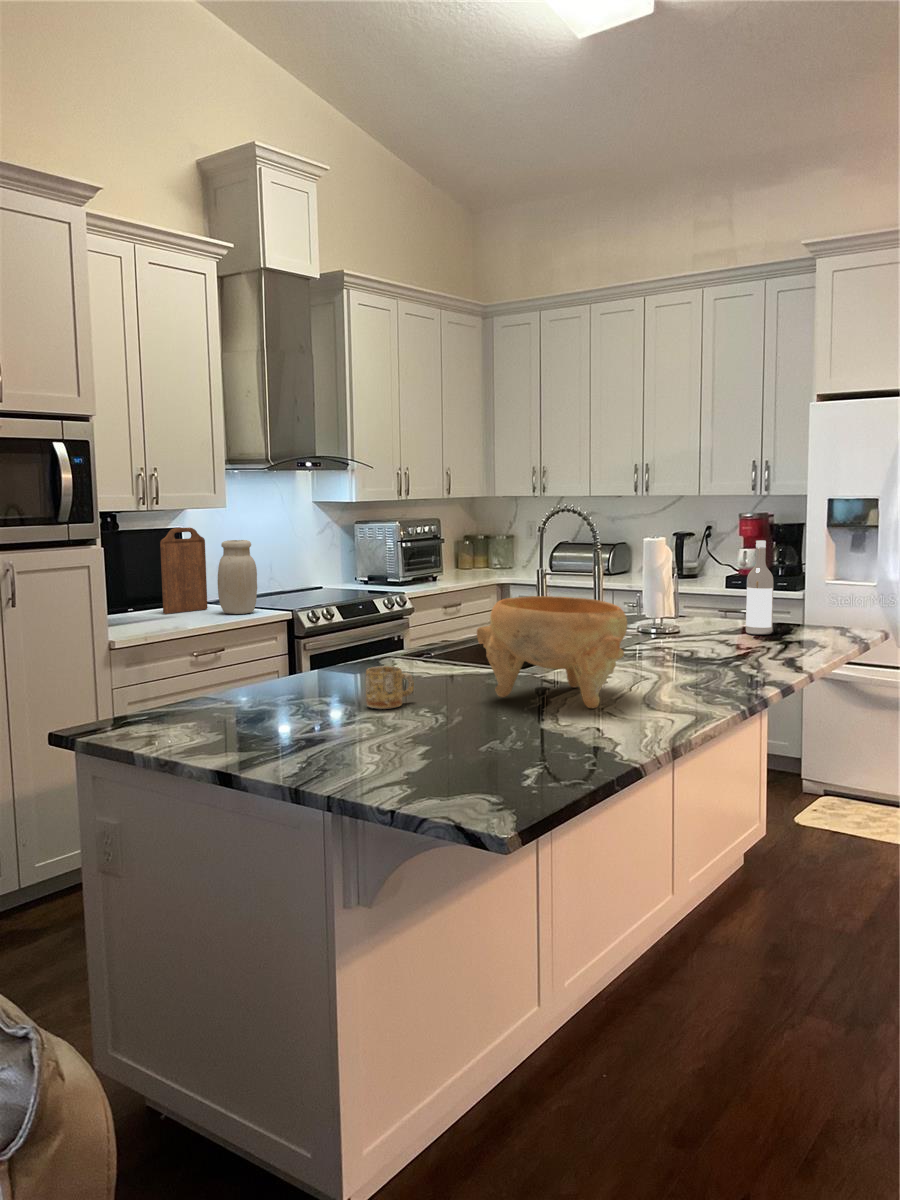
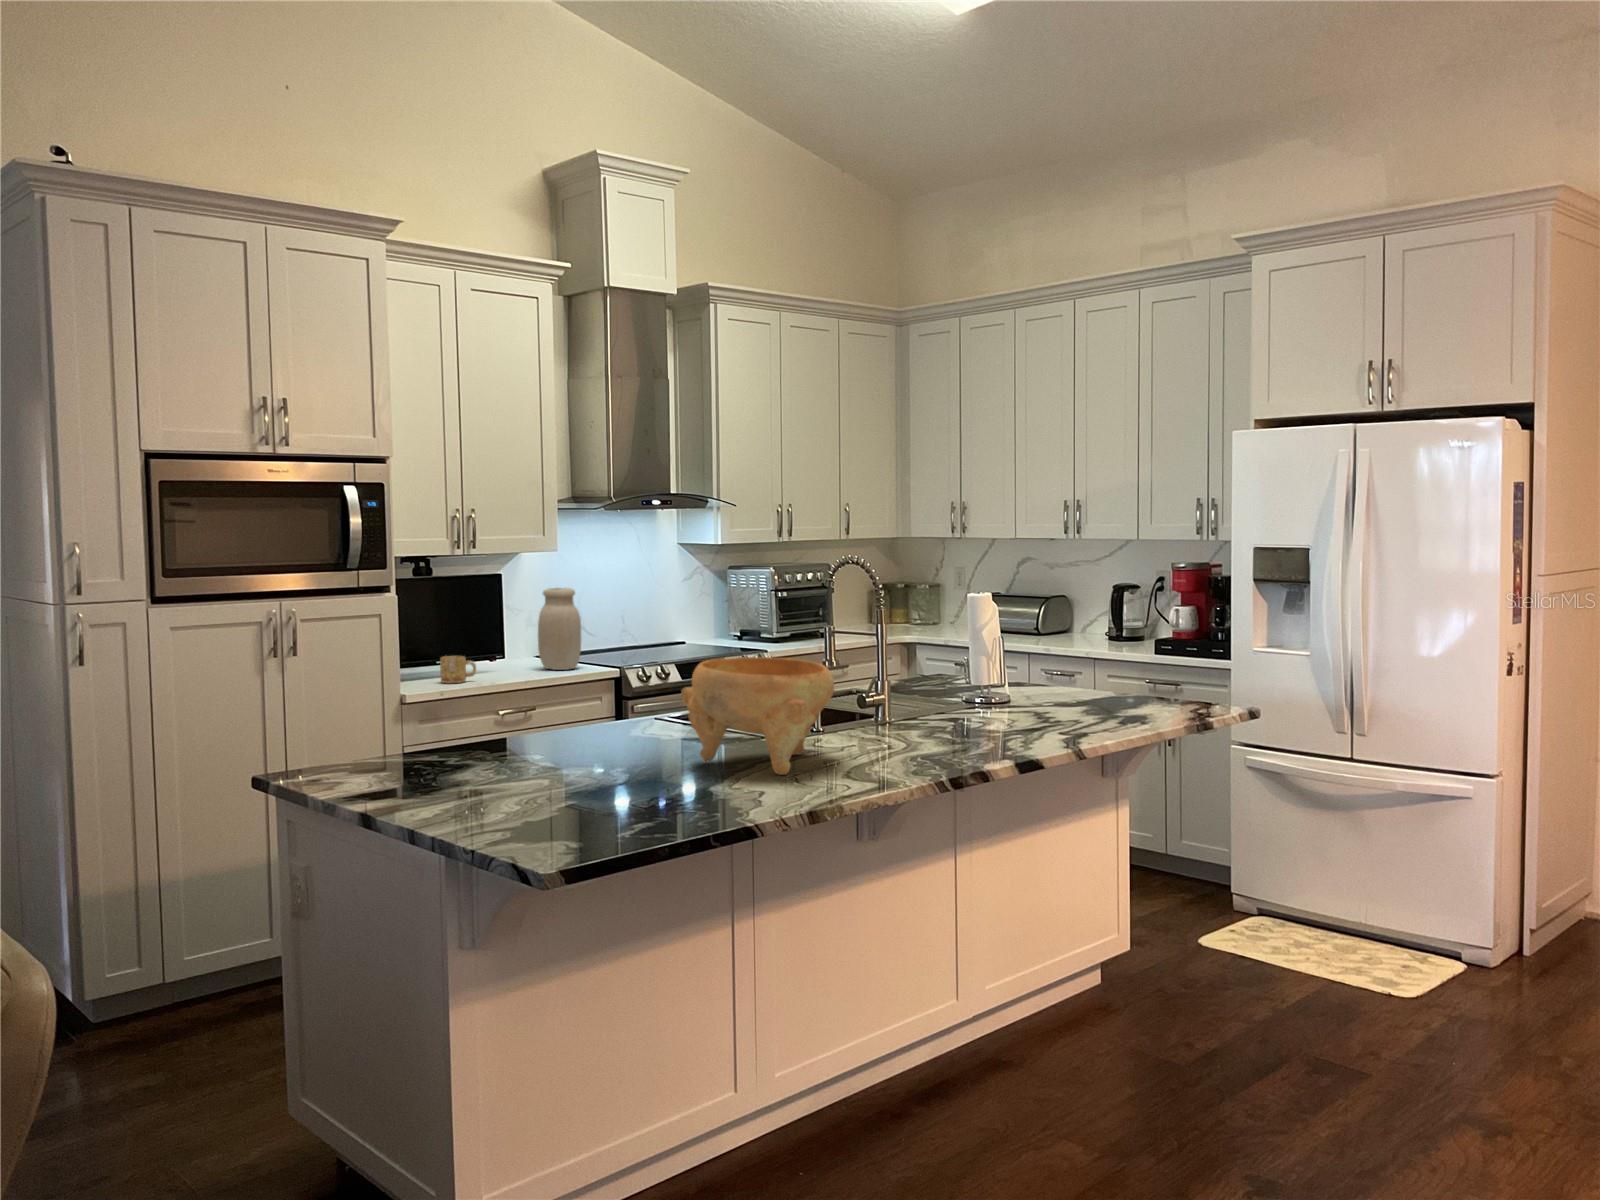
cutting board: present [160,528,208,614] -> none [481,573,534,668]
wine bottle: present [746,540,773,635] -> none [1072,600,1102,708]
mug: present [366,666,414,709] -> present [440,656,476,683]

